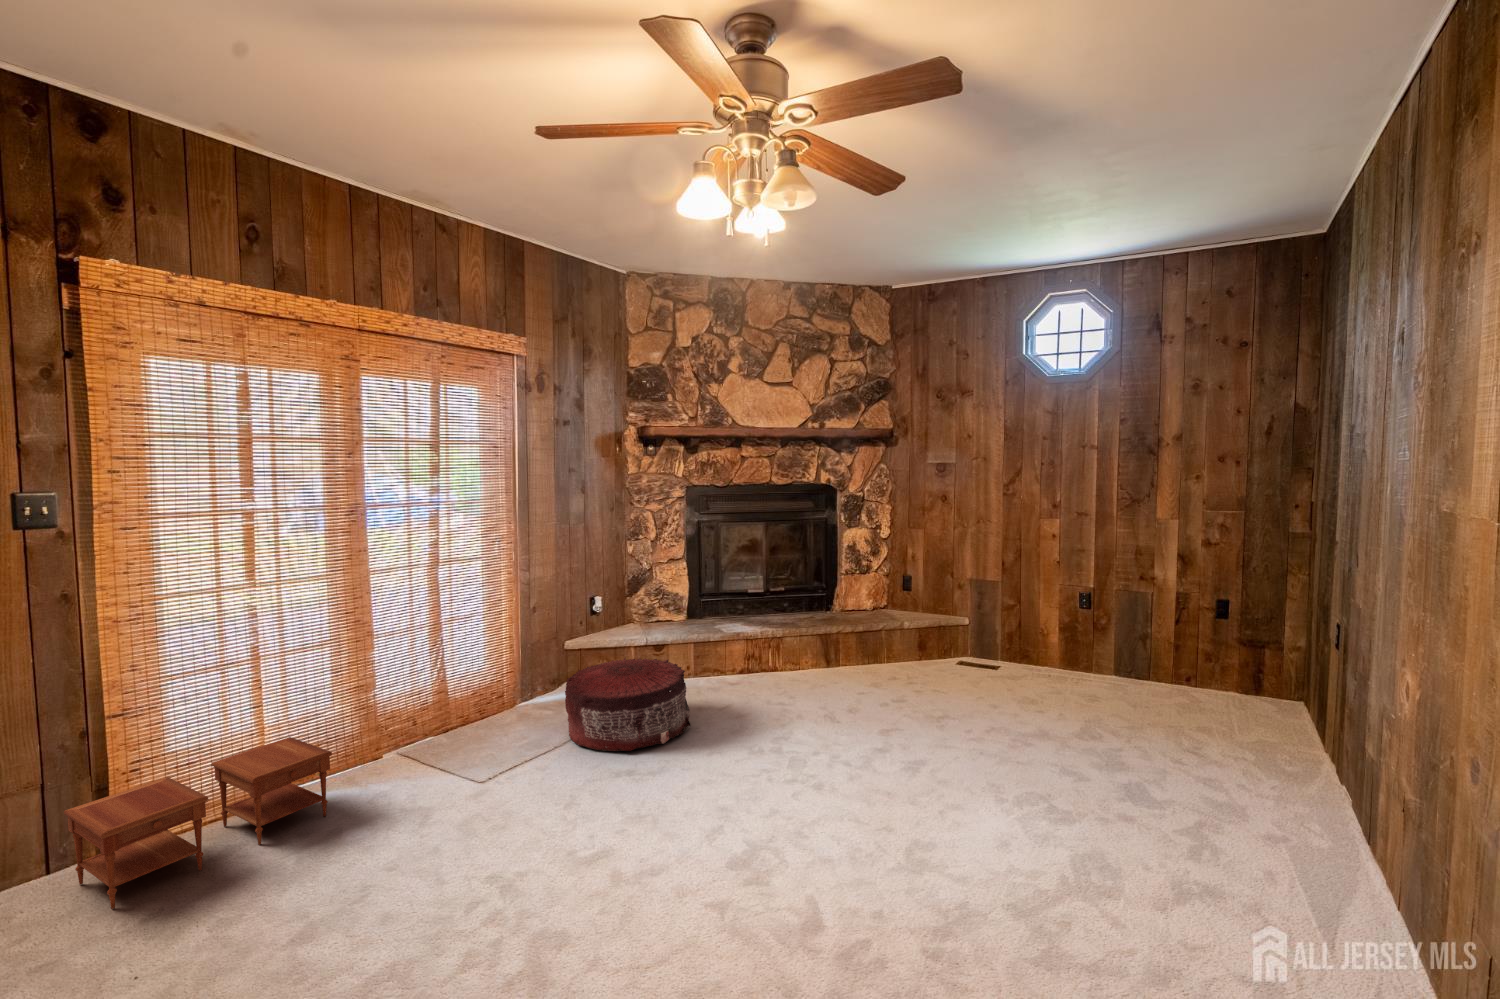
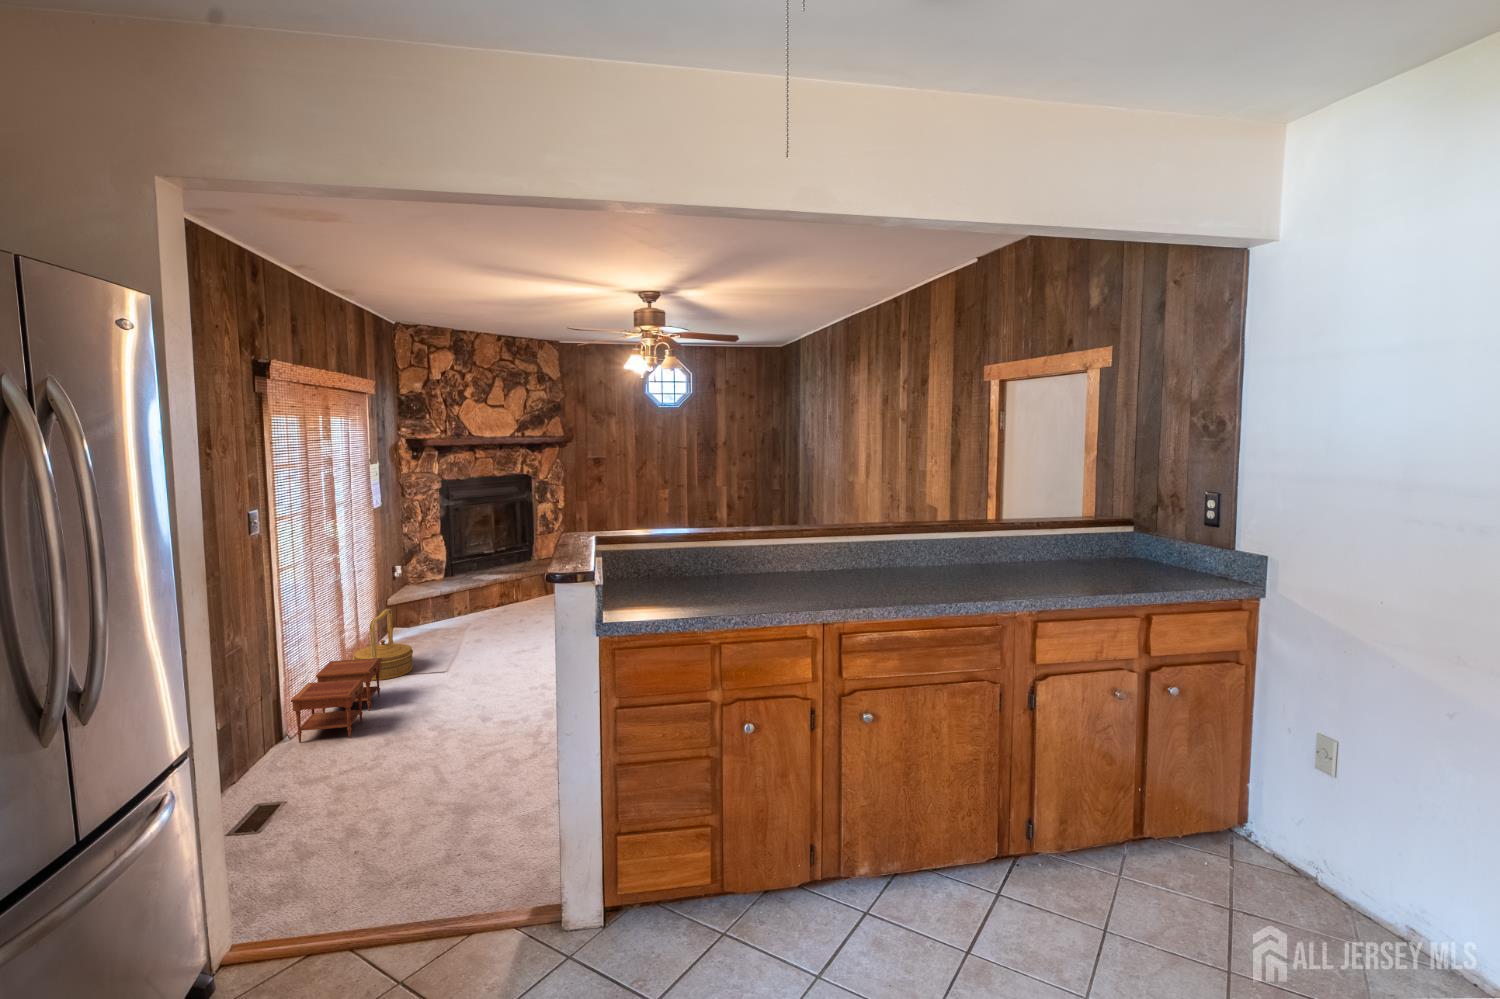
pouf: present [565,658,691,751] -> none [439,594,521,648]
woven basket: none [382,662,475,778] -> present [353,609,413,680]

